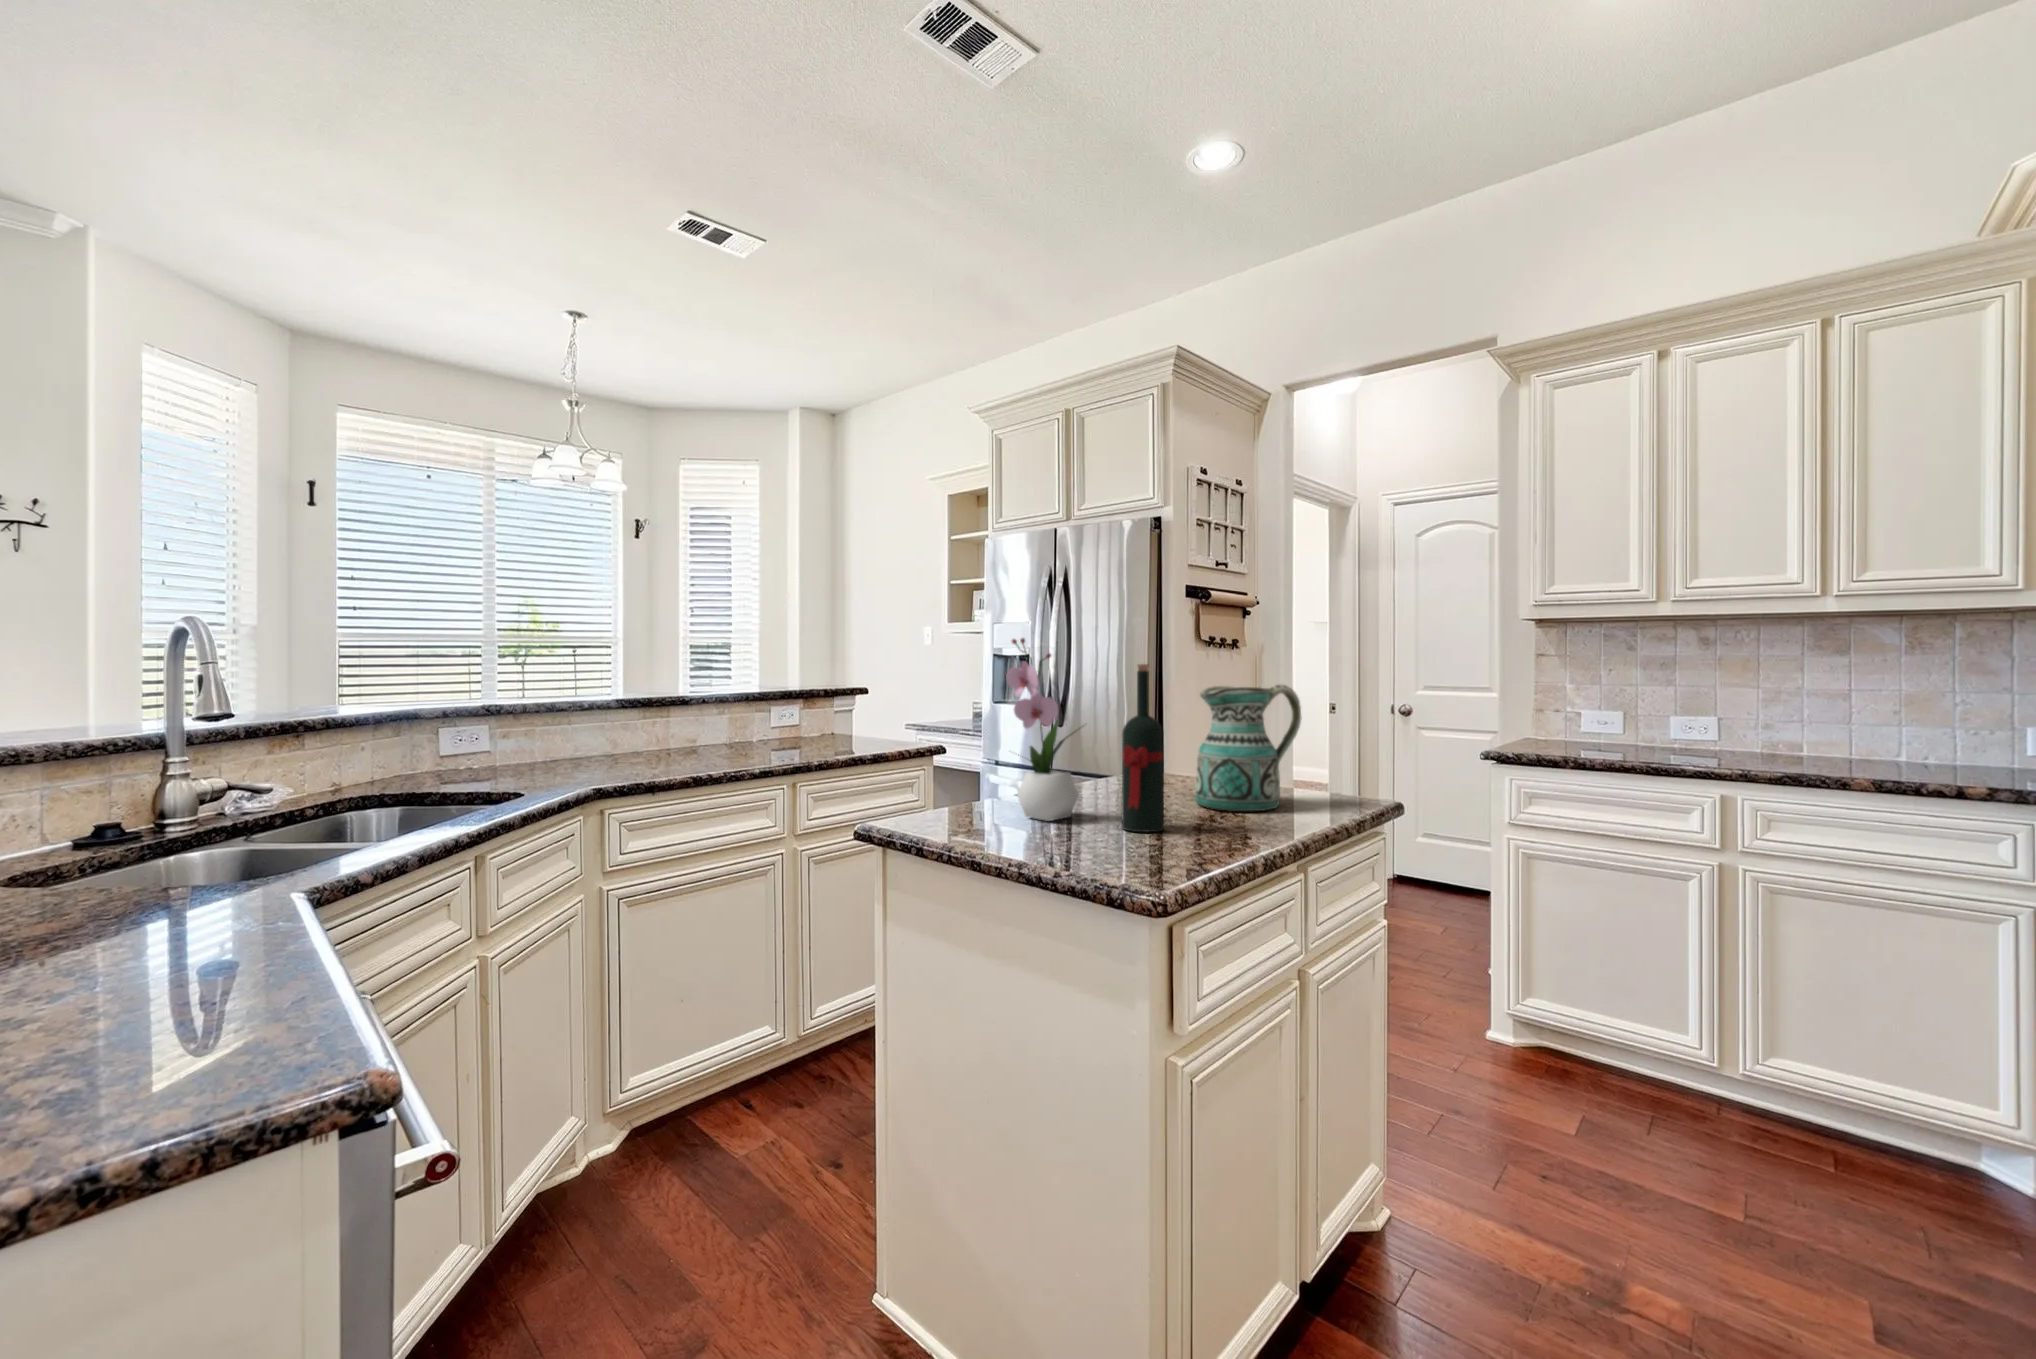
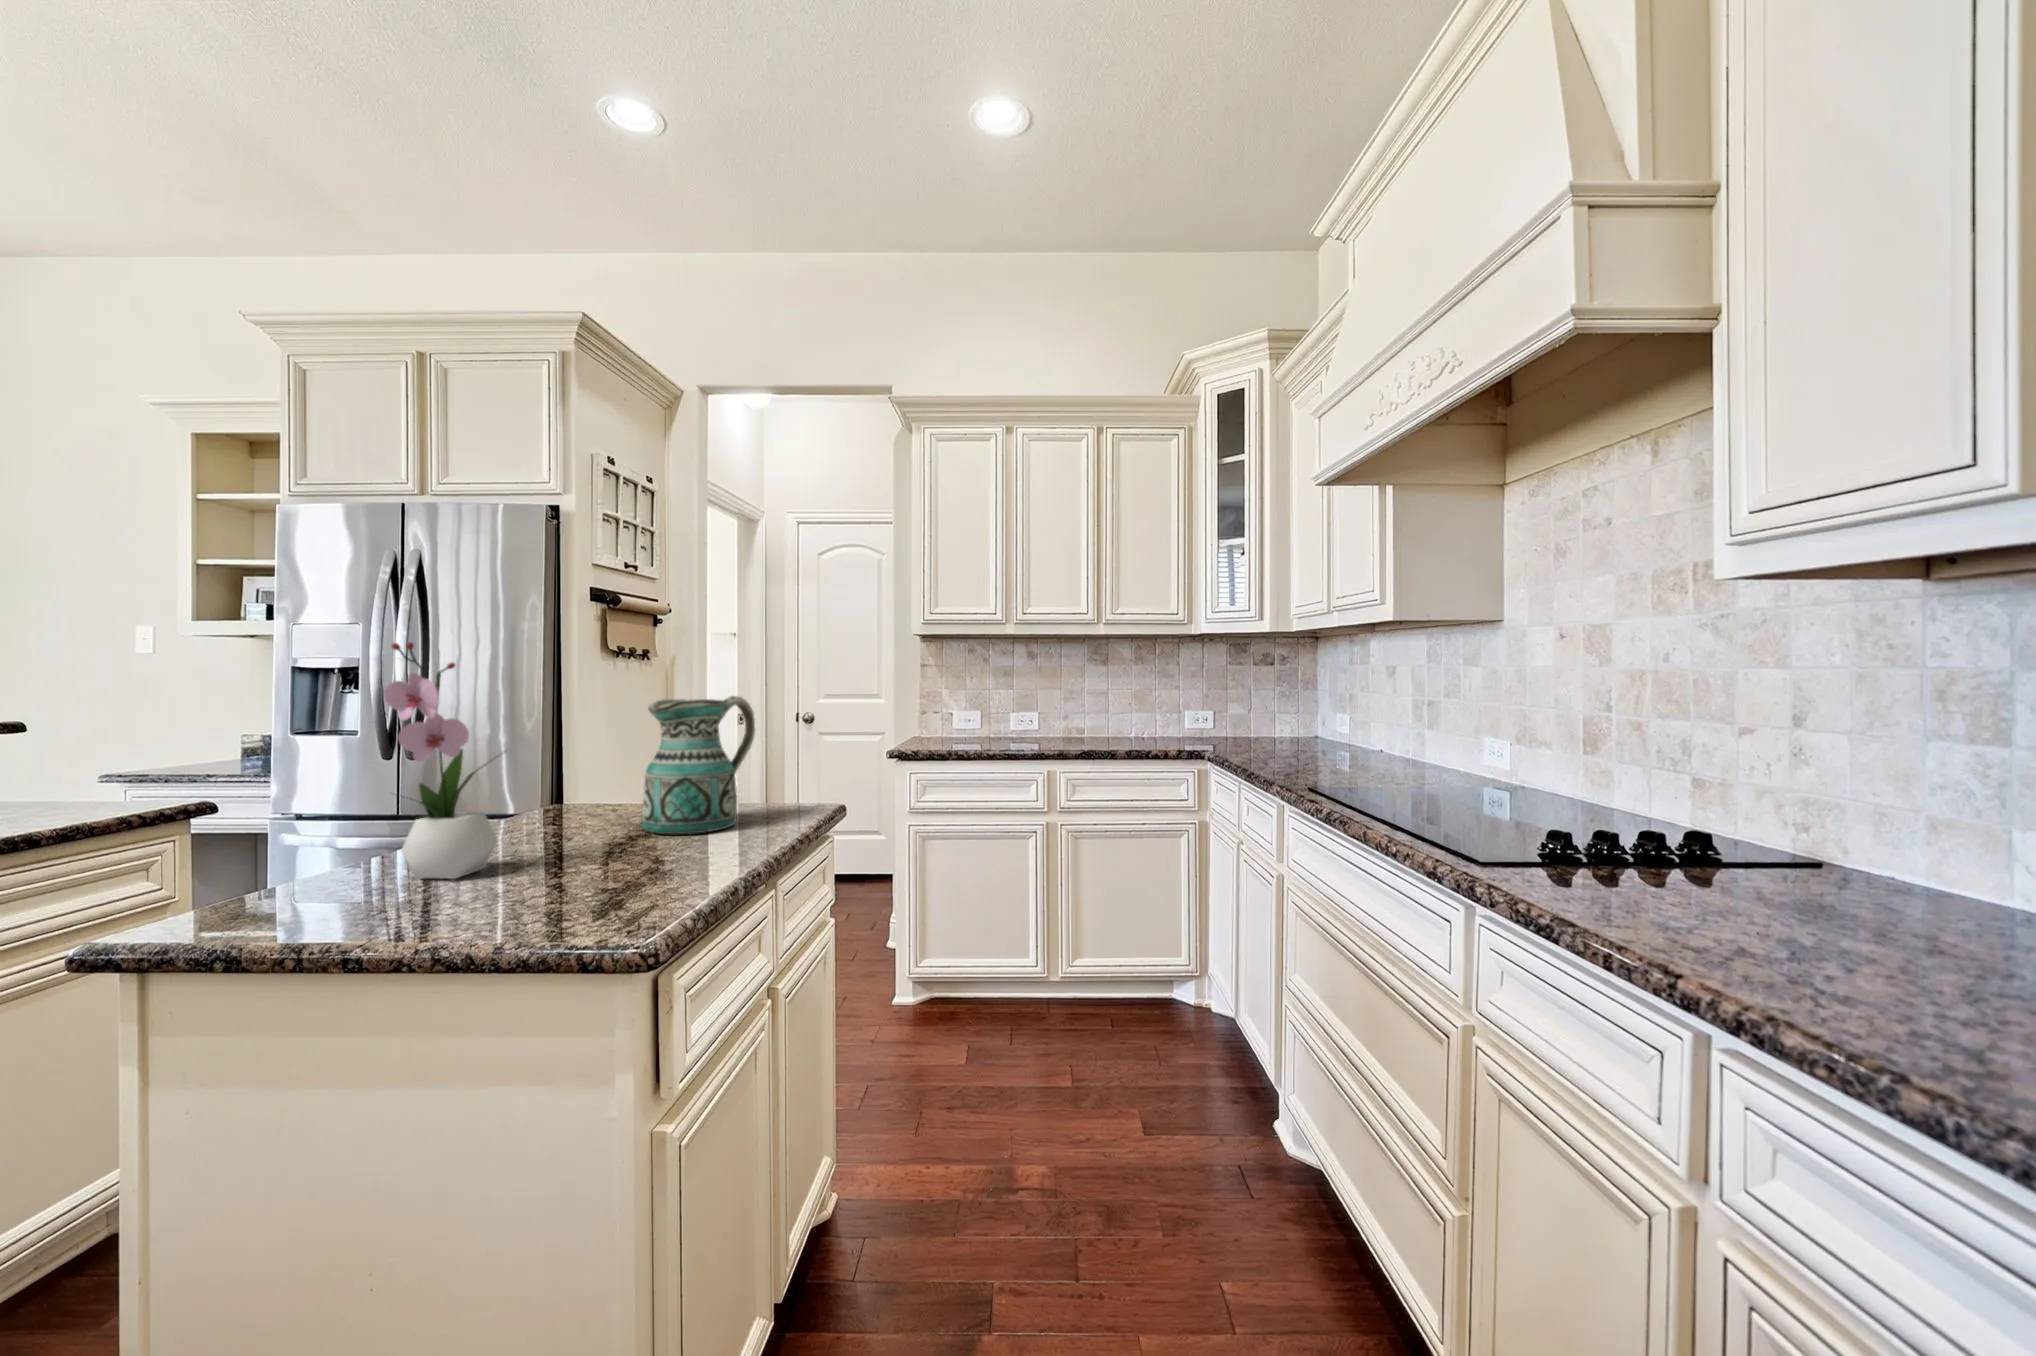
wine bottle: present [1122,664,1164,832] -> none [563,676,619,875]

